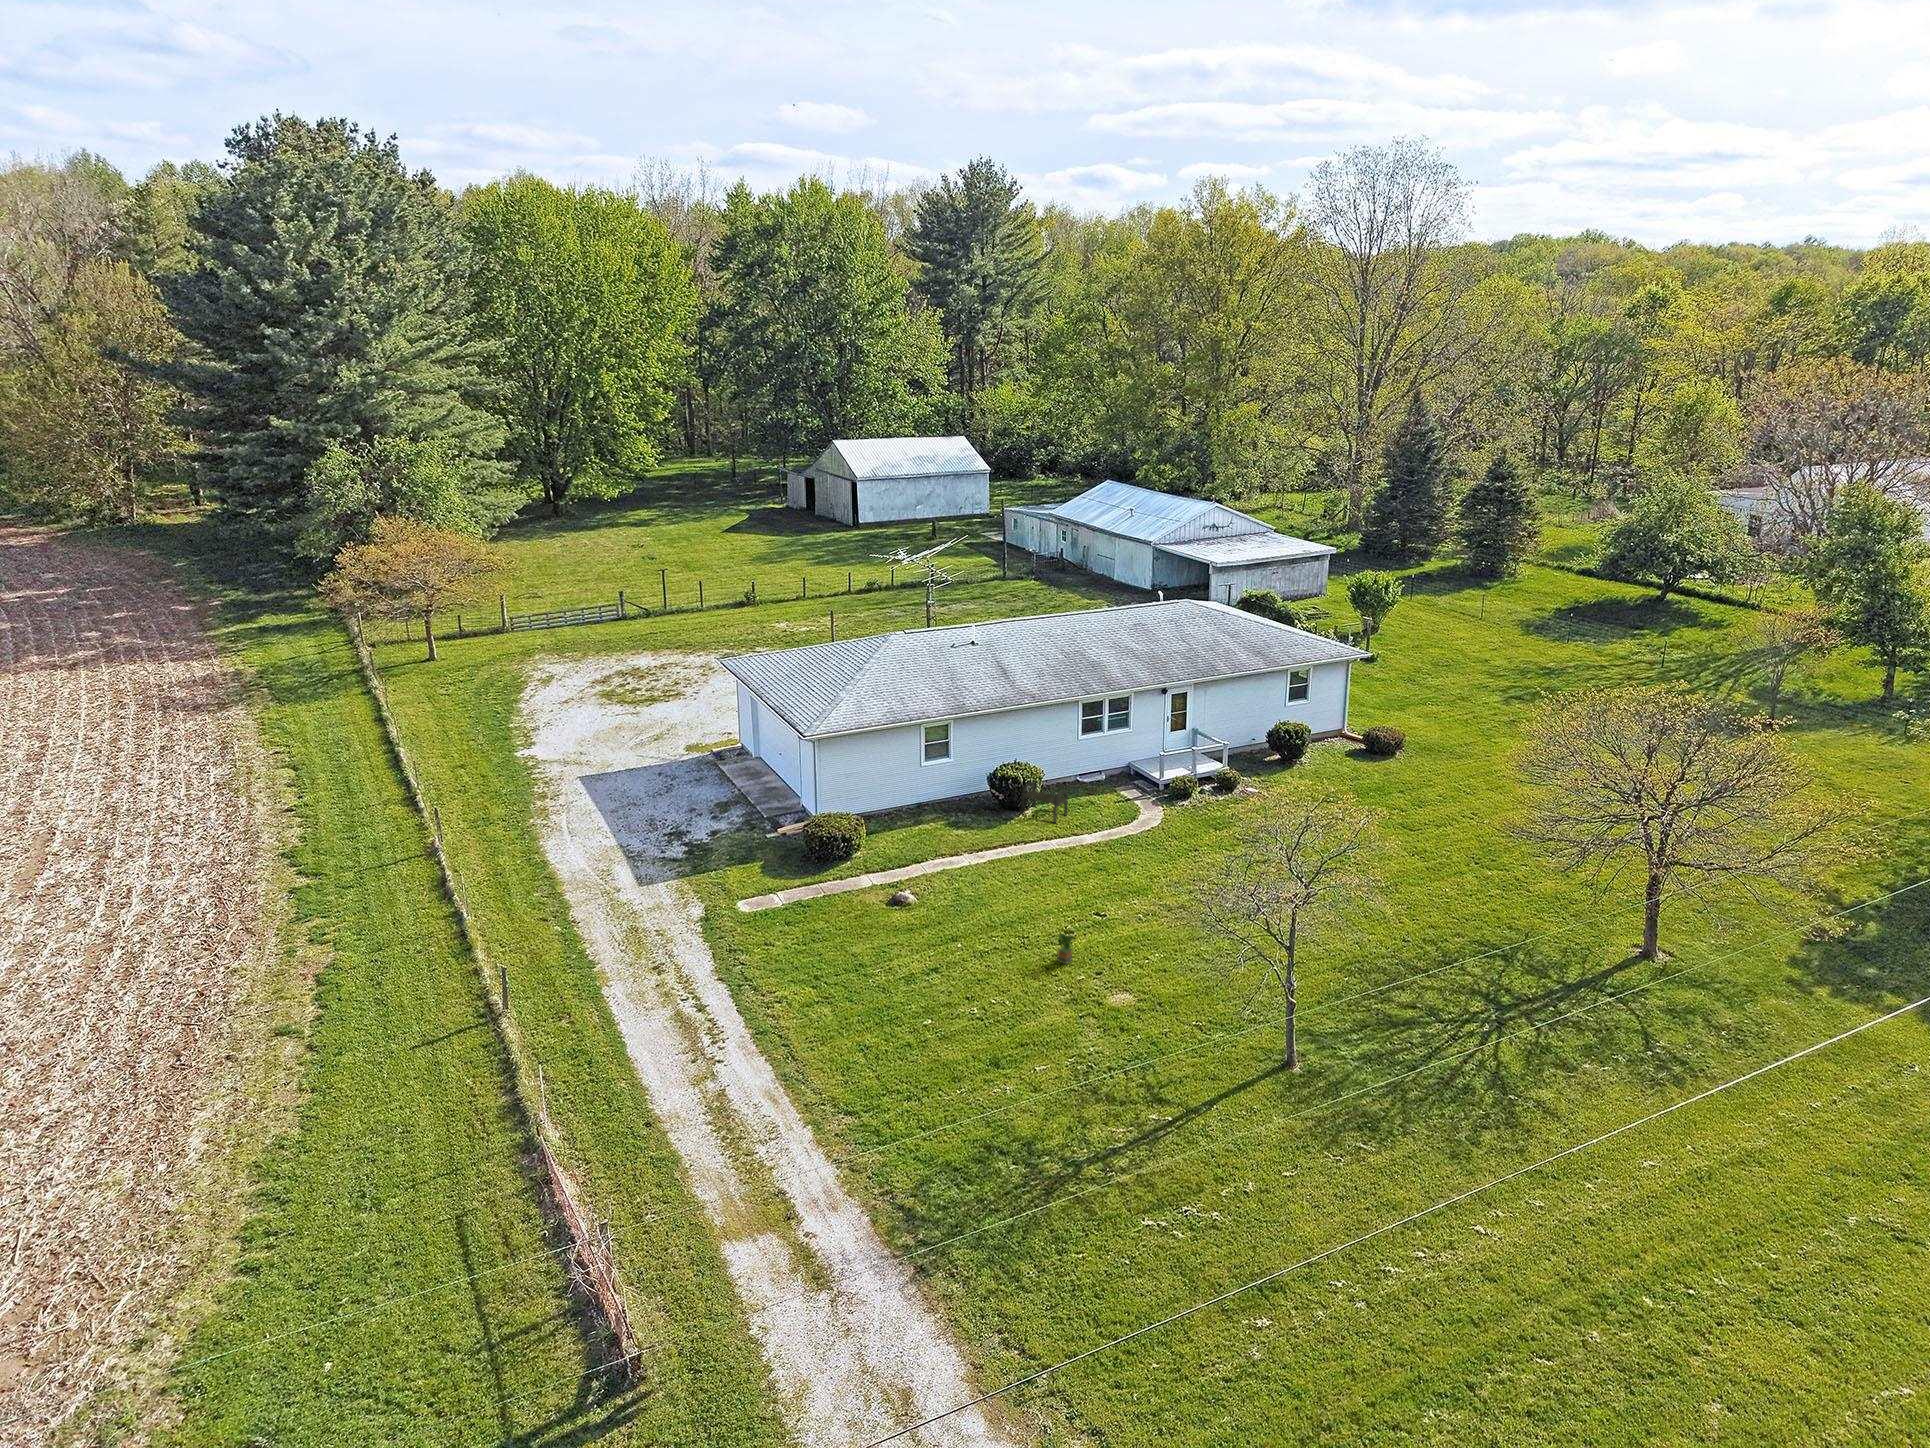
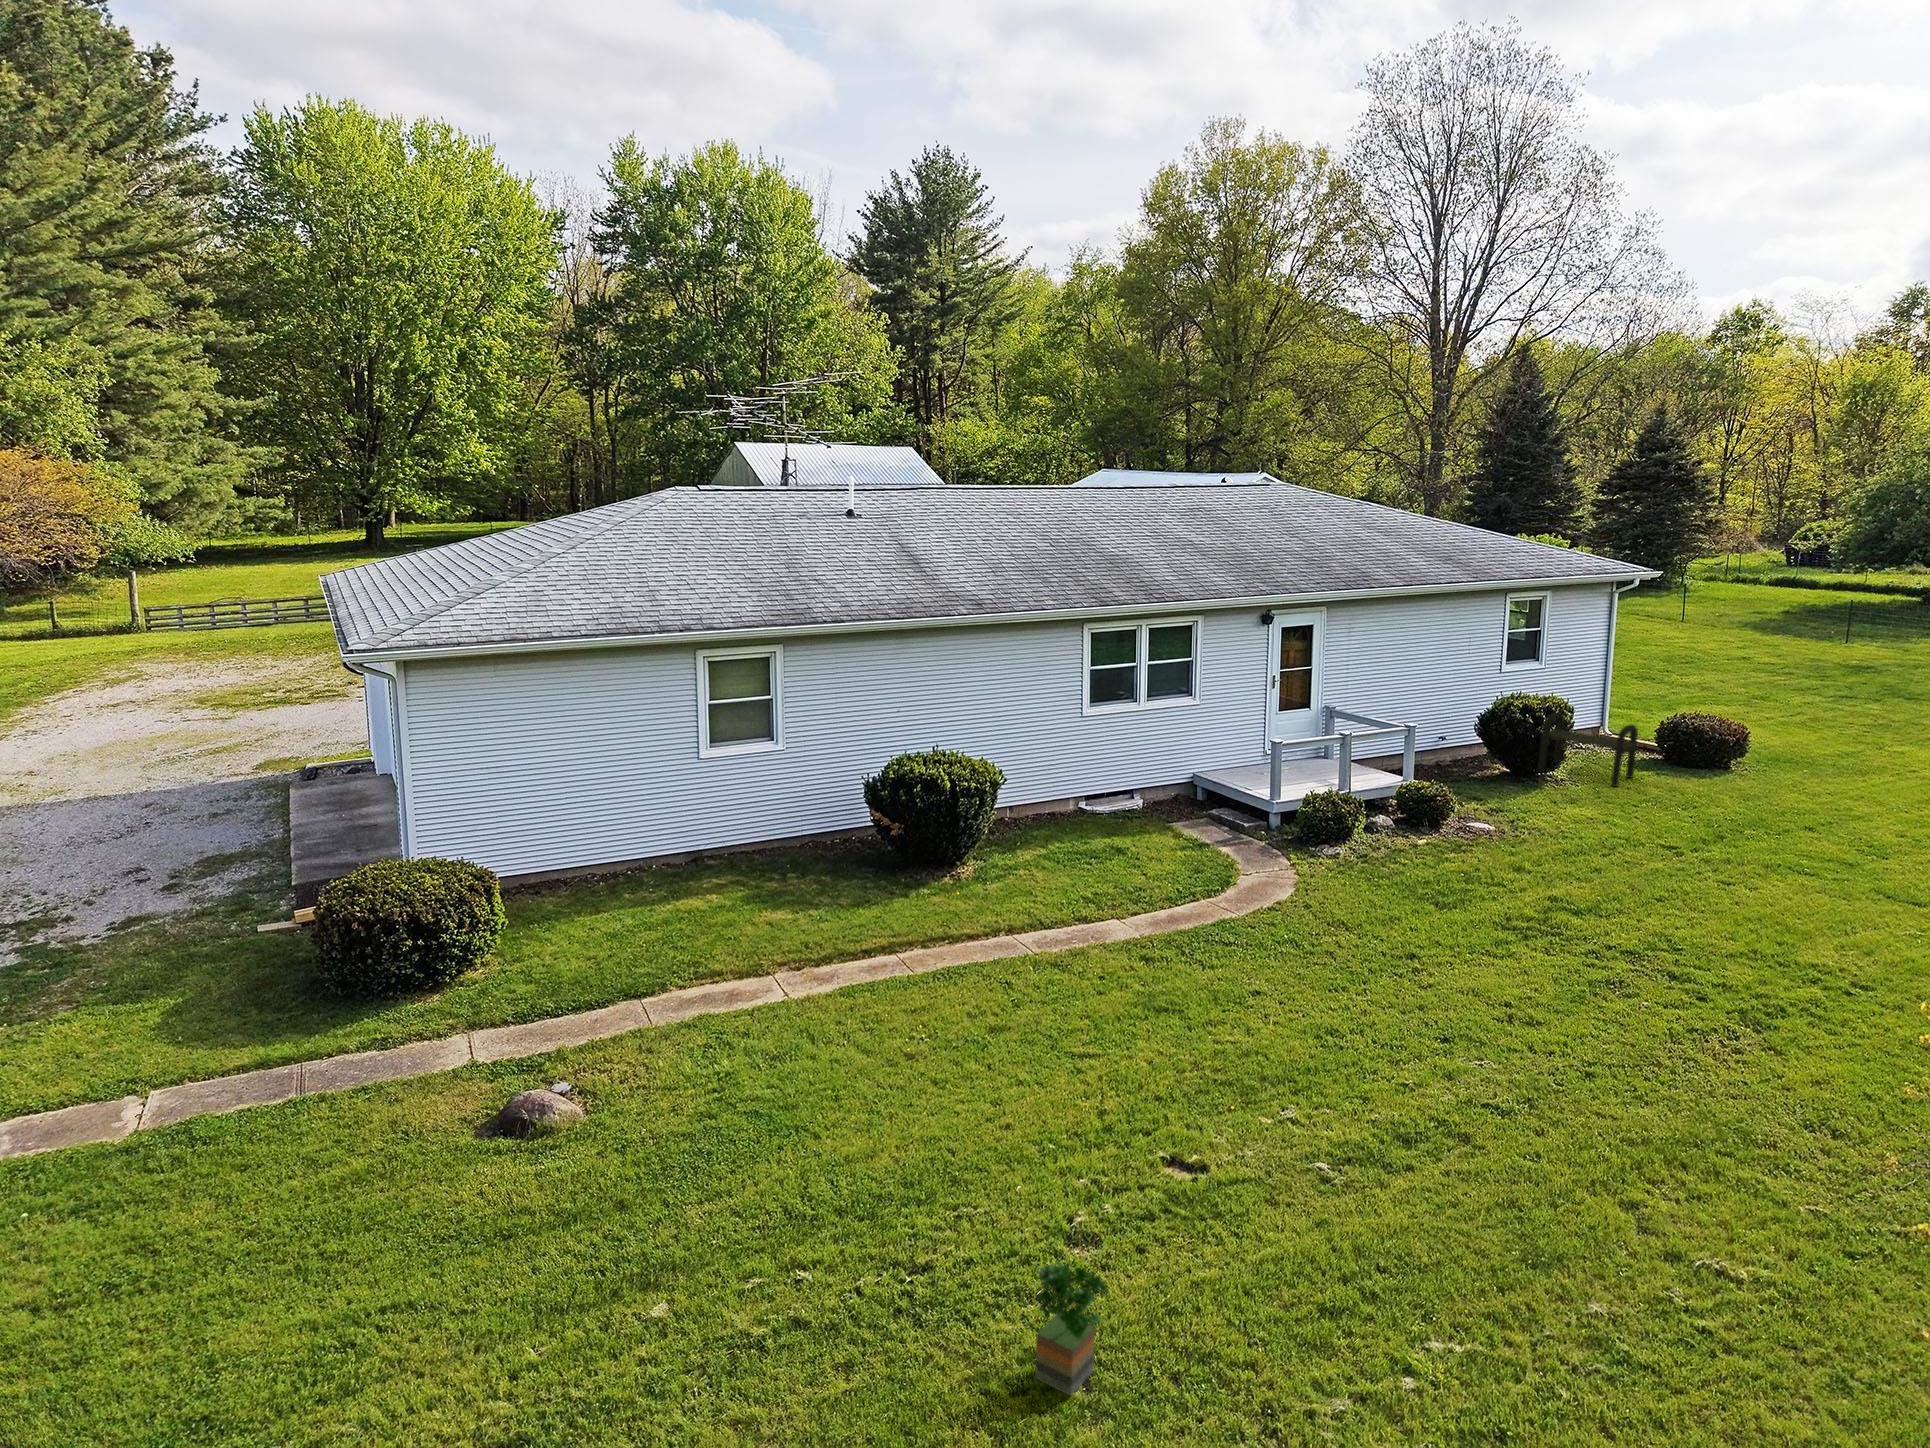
bench: present [1020,782,1068,823] -> present [1538,712,1638,787]

